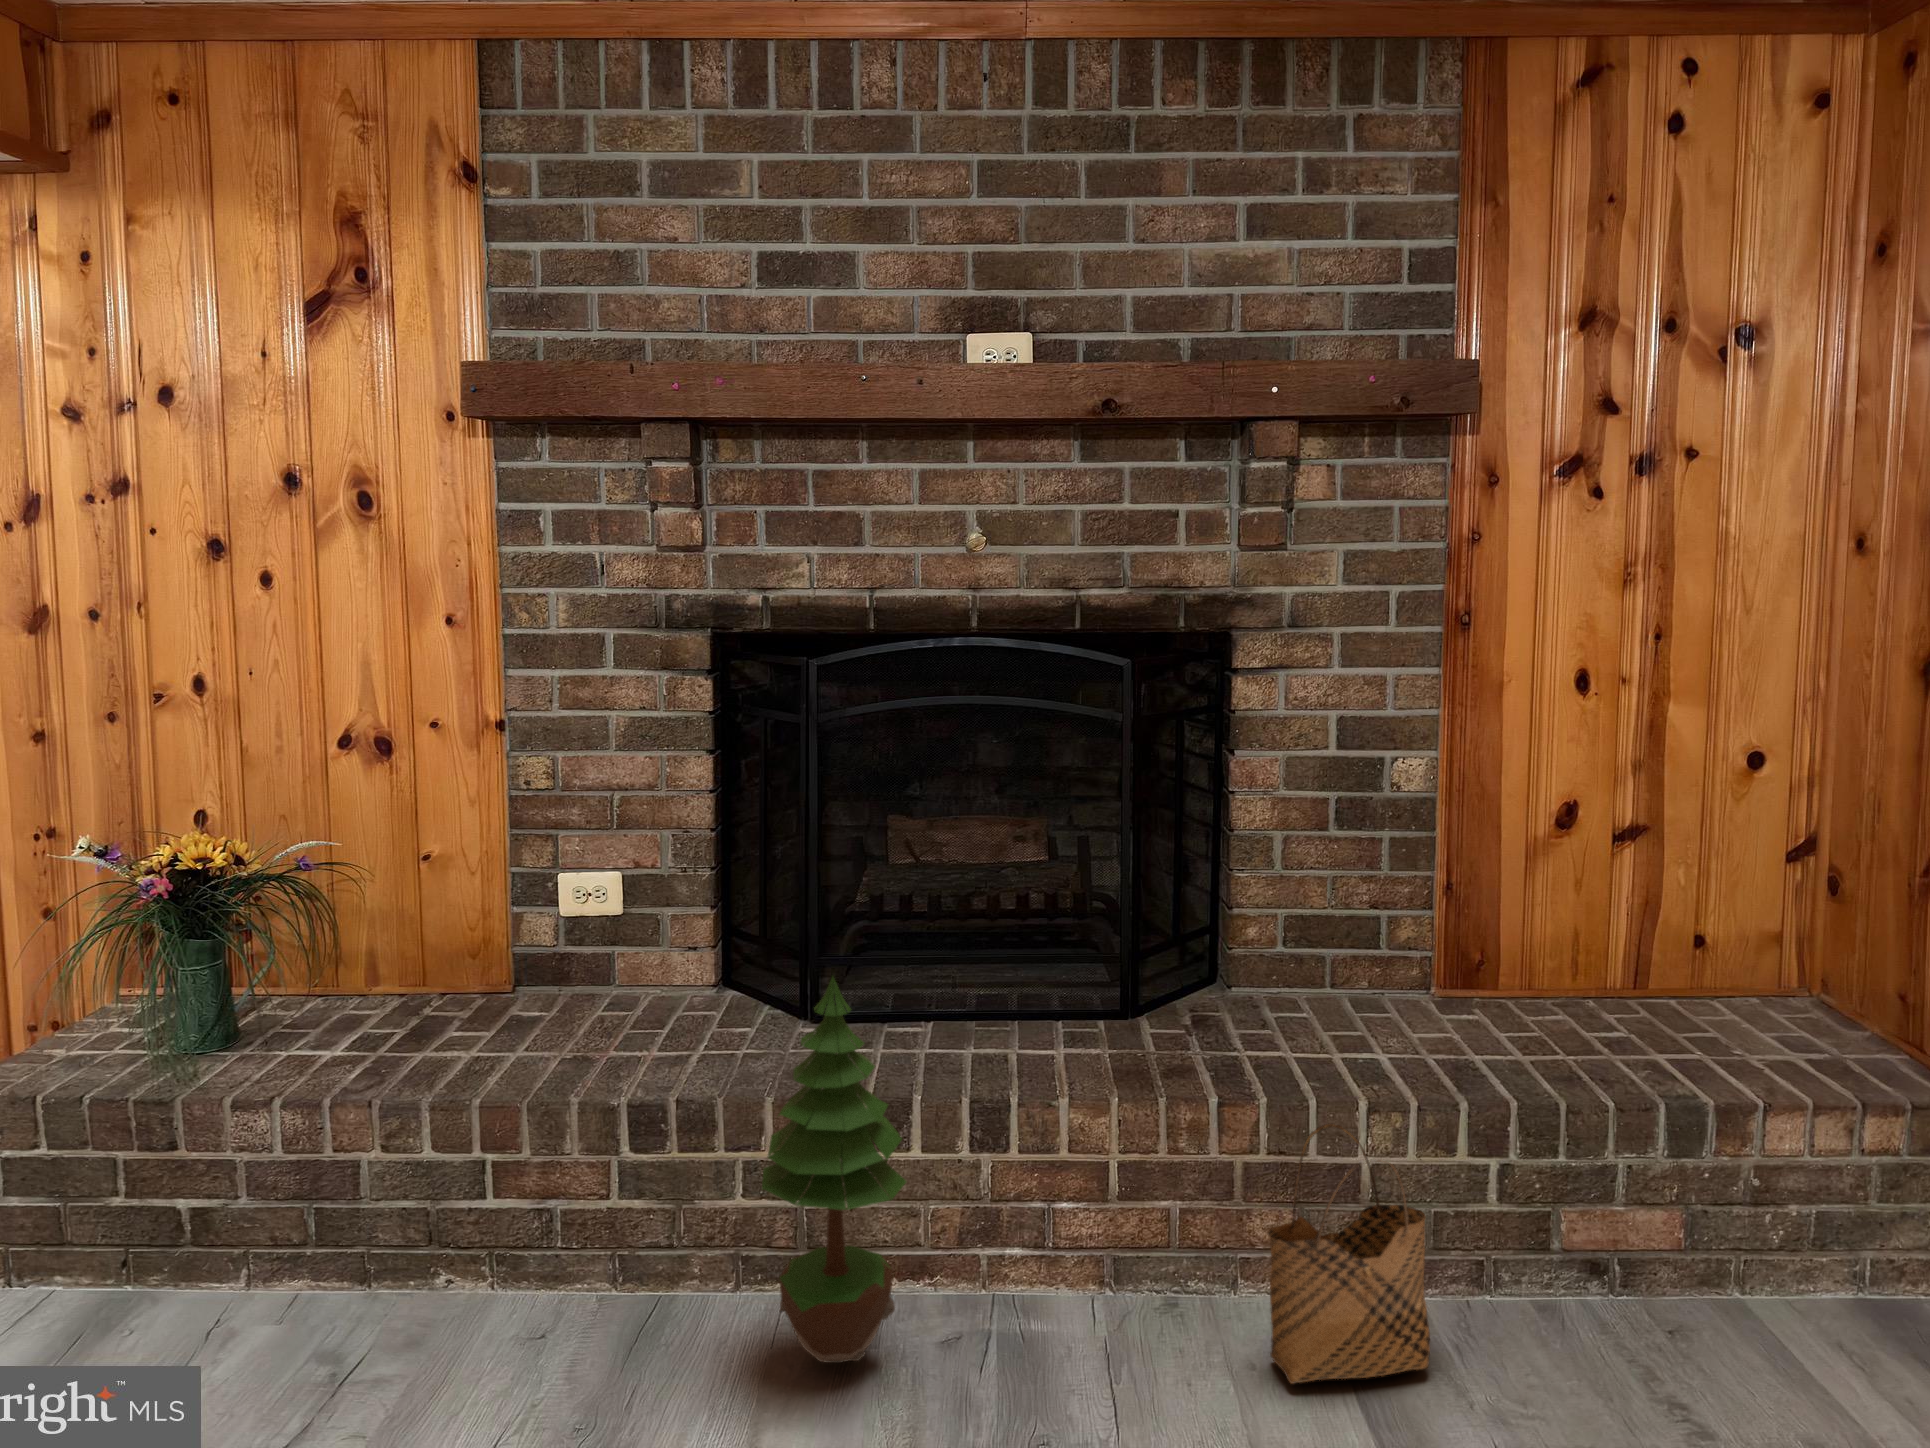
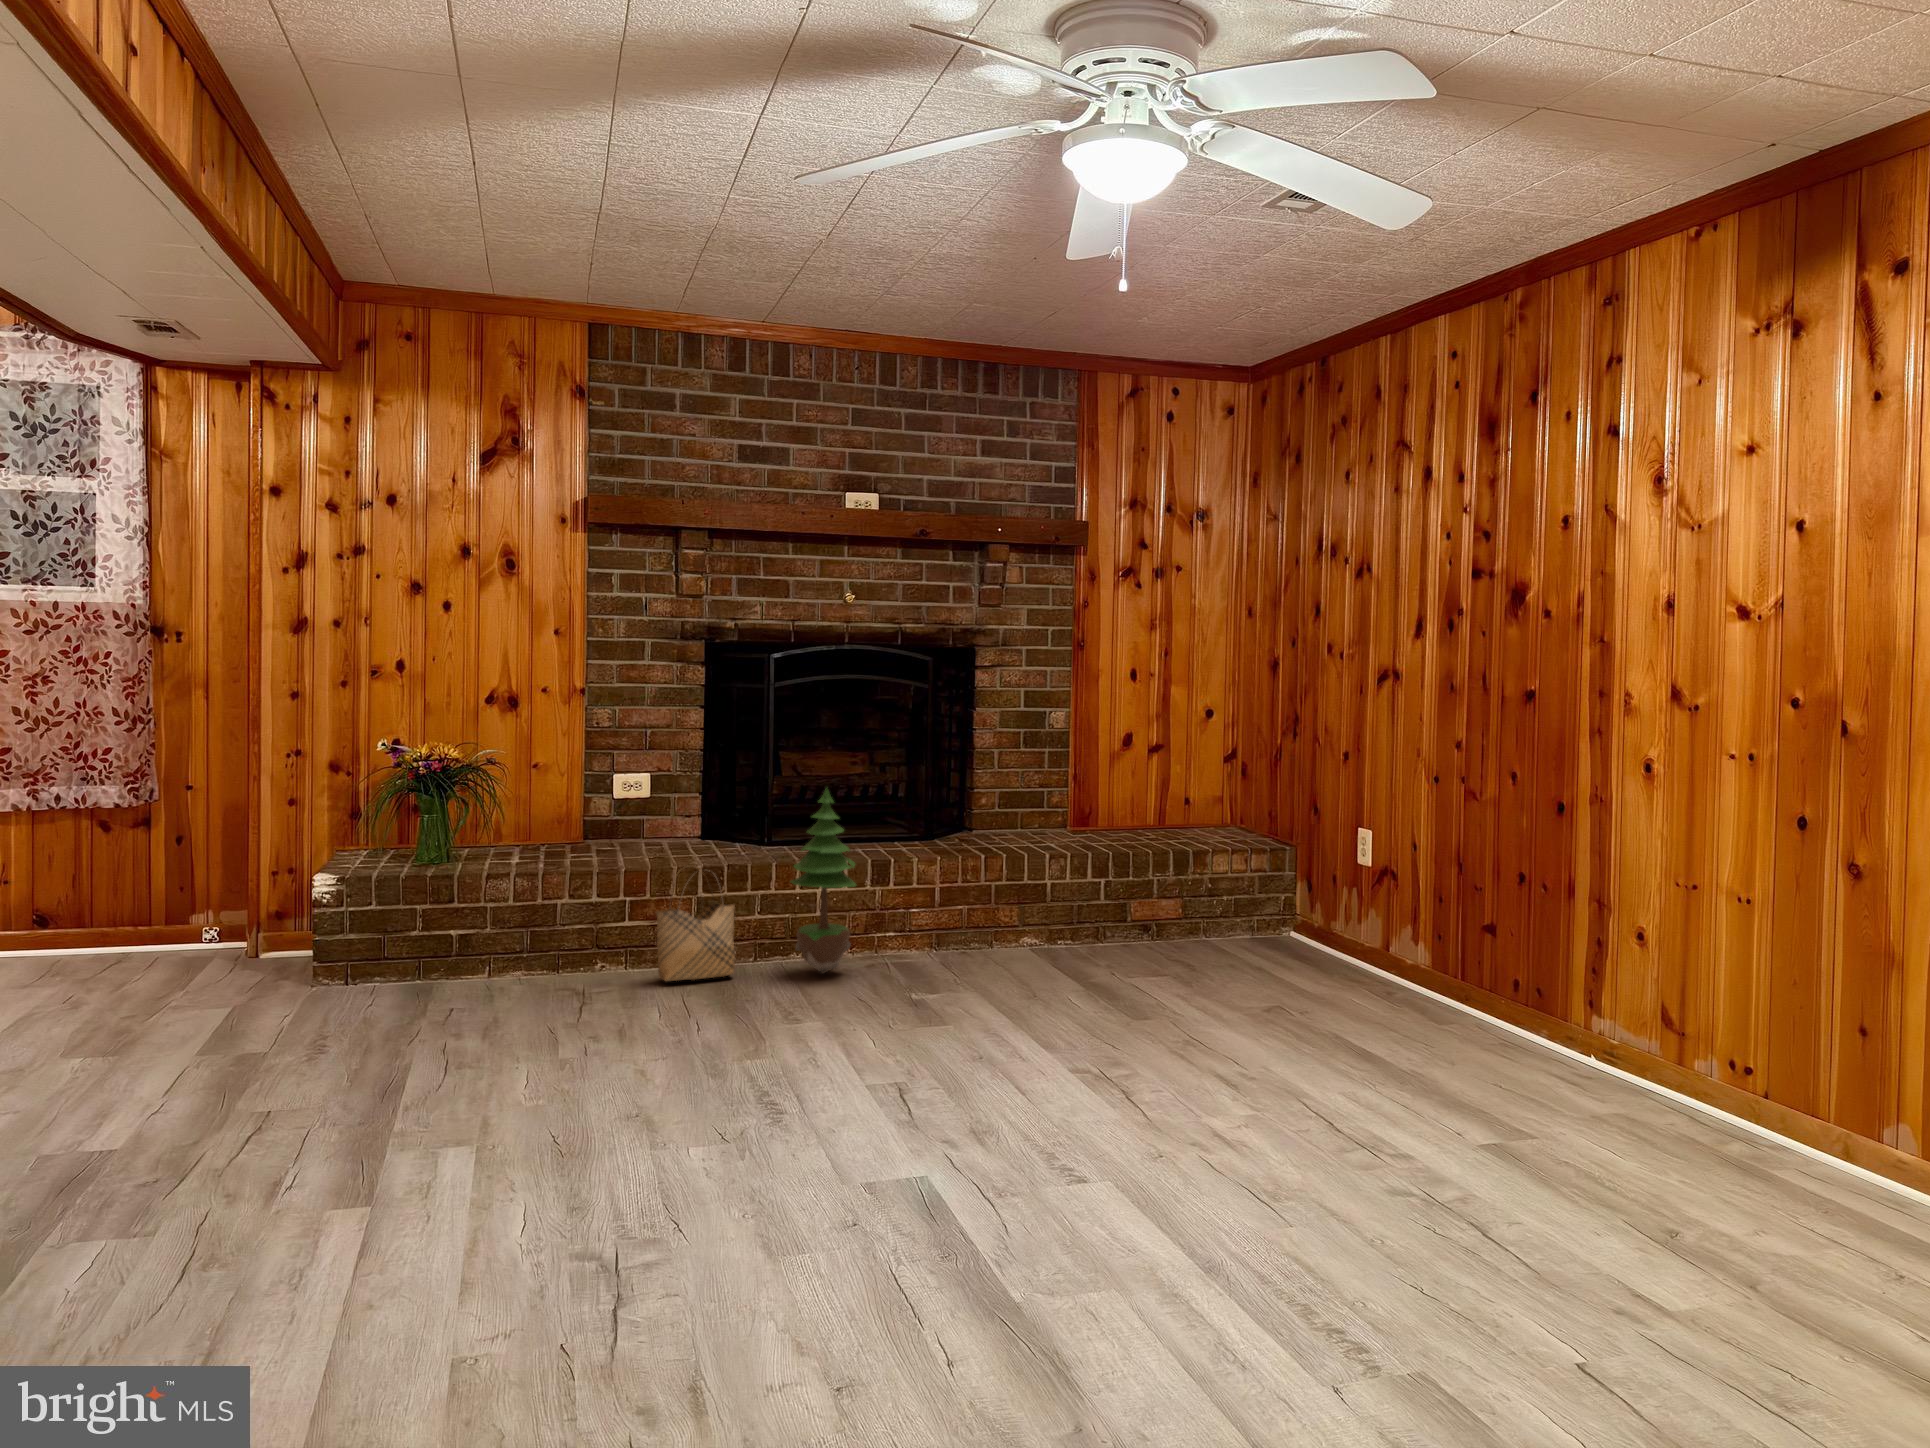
woven basket: present [1267,1124,1430,1384] -> present [656,865,735,981]

